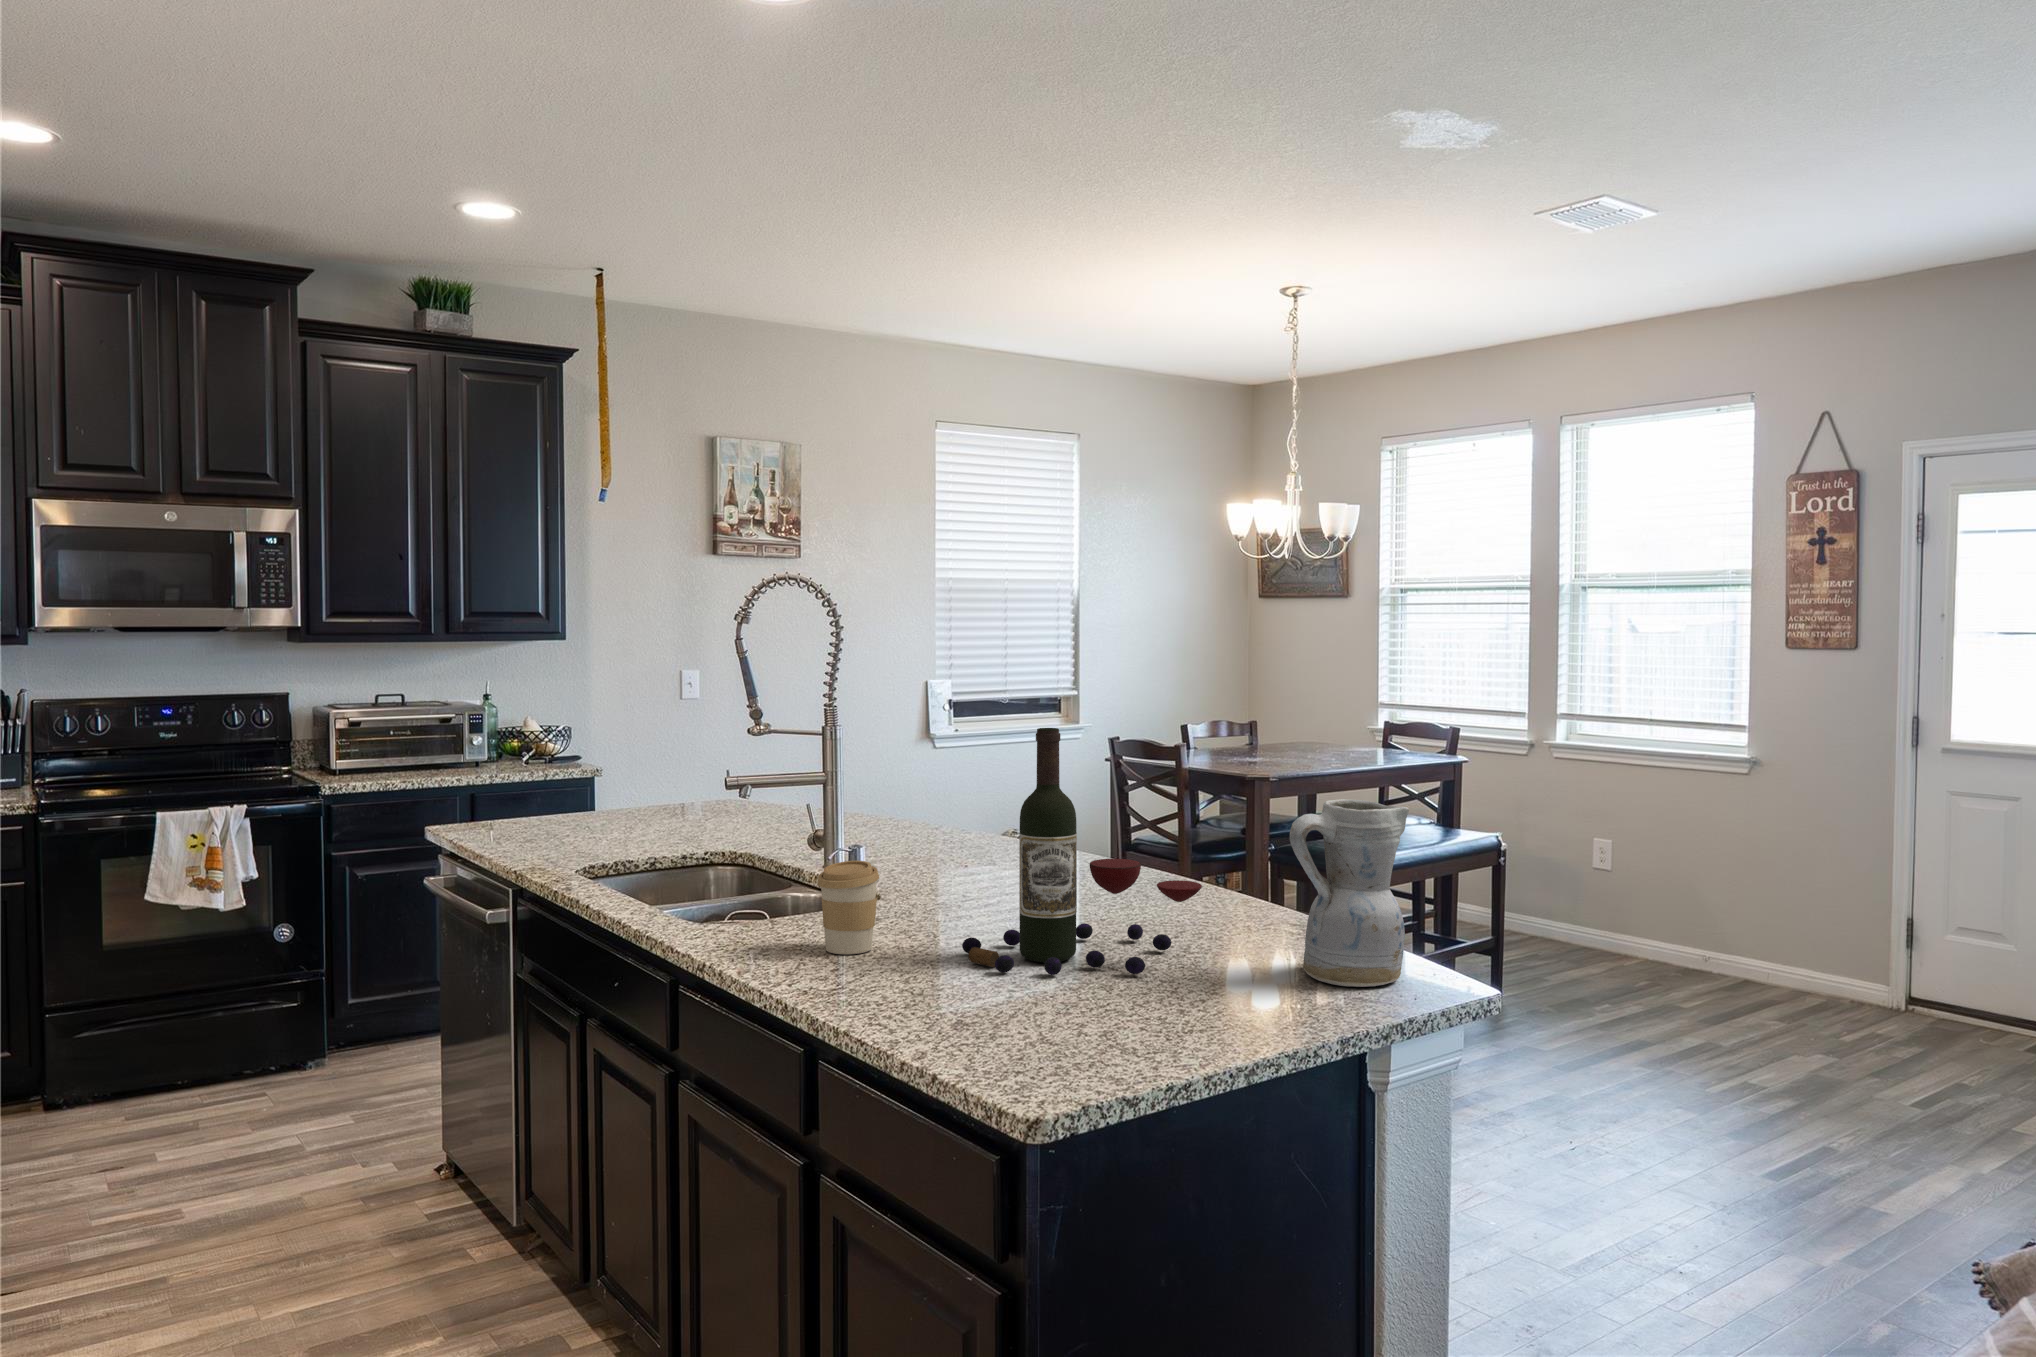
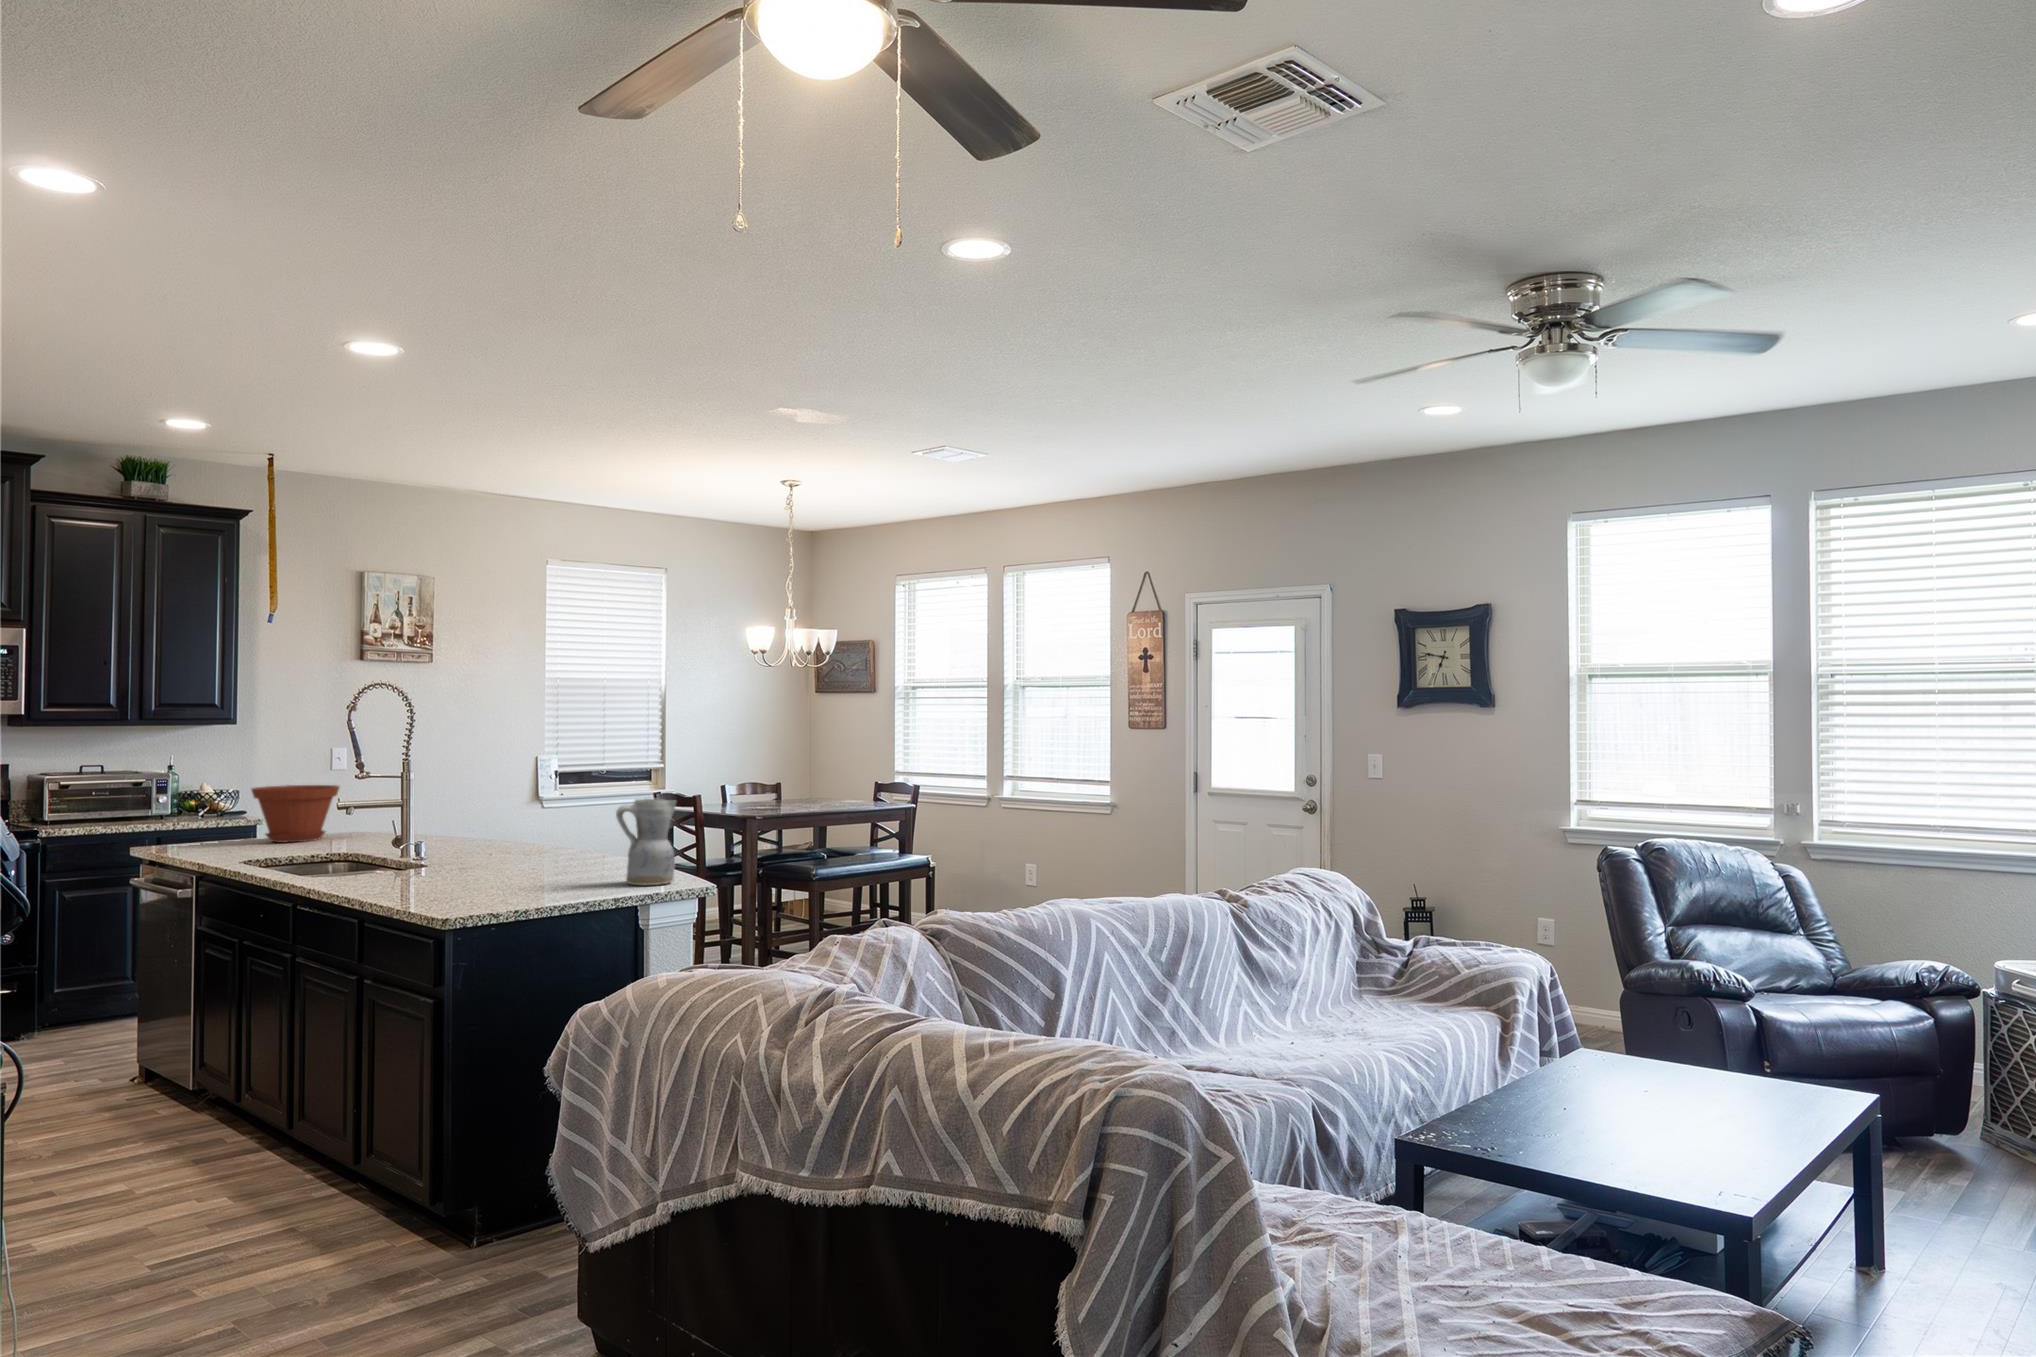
wine bottle: present [962,728,1202,975] -> none [456,766,582,886]
plant pot: none [586,733,712,823] -> present [251,785,339,842]
coffee cup: present [818,861,879,954] -> none [378,837,413,884]

